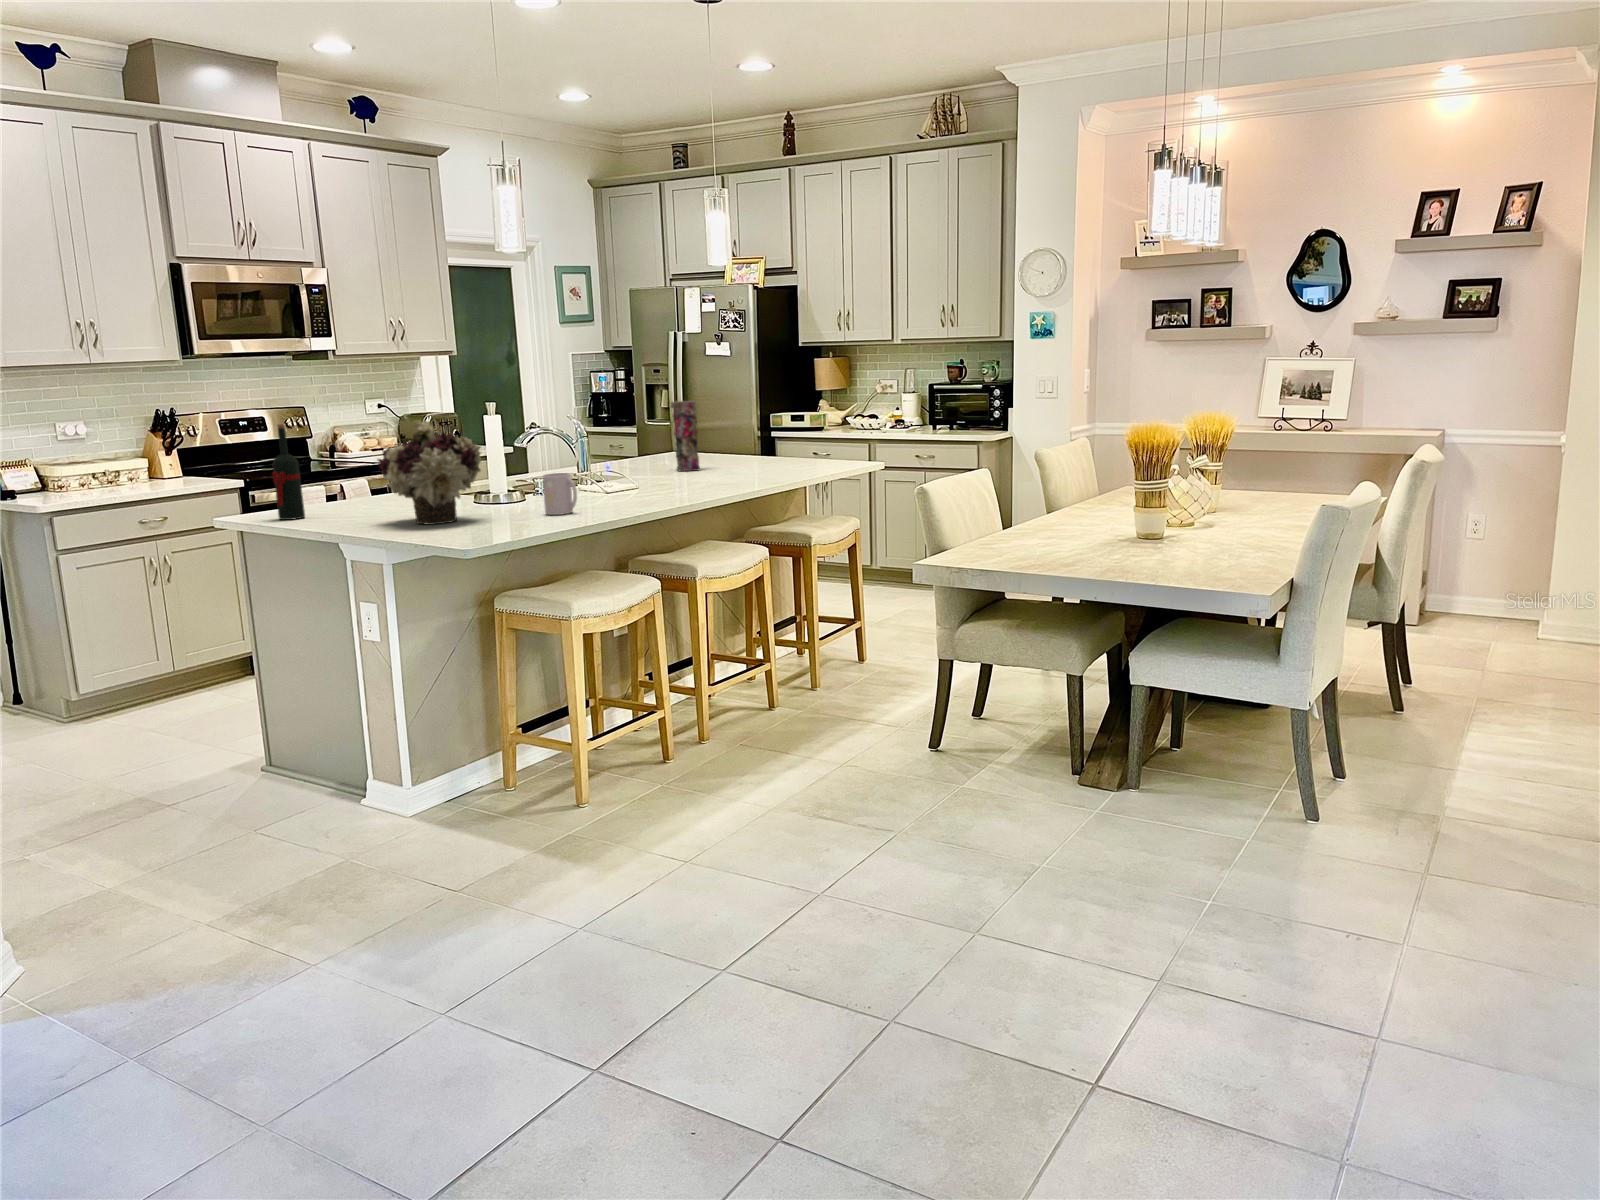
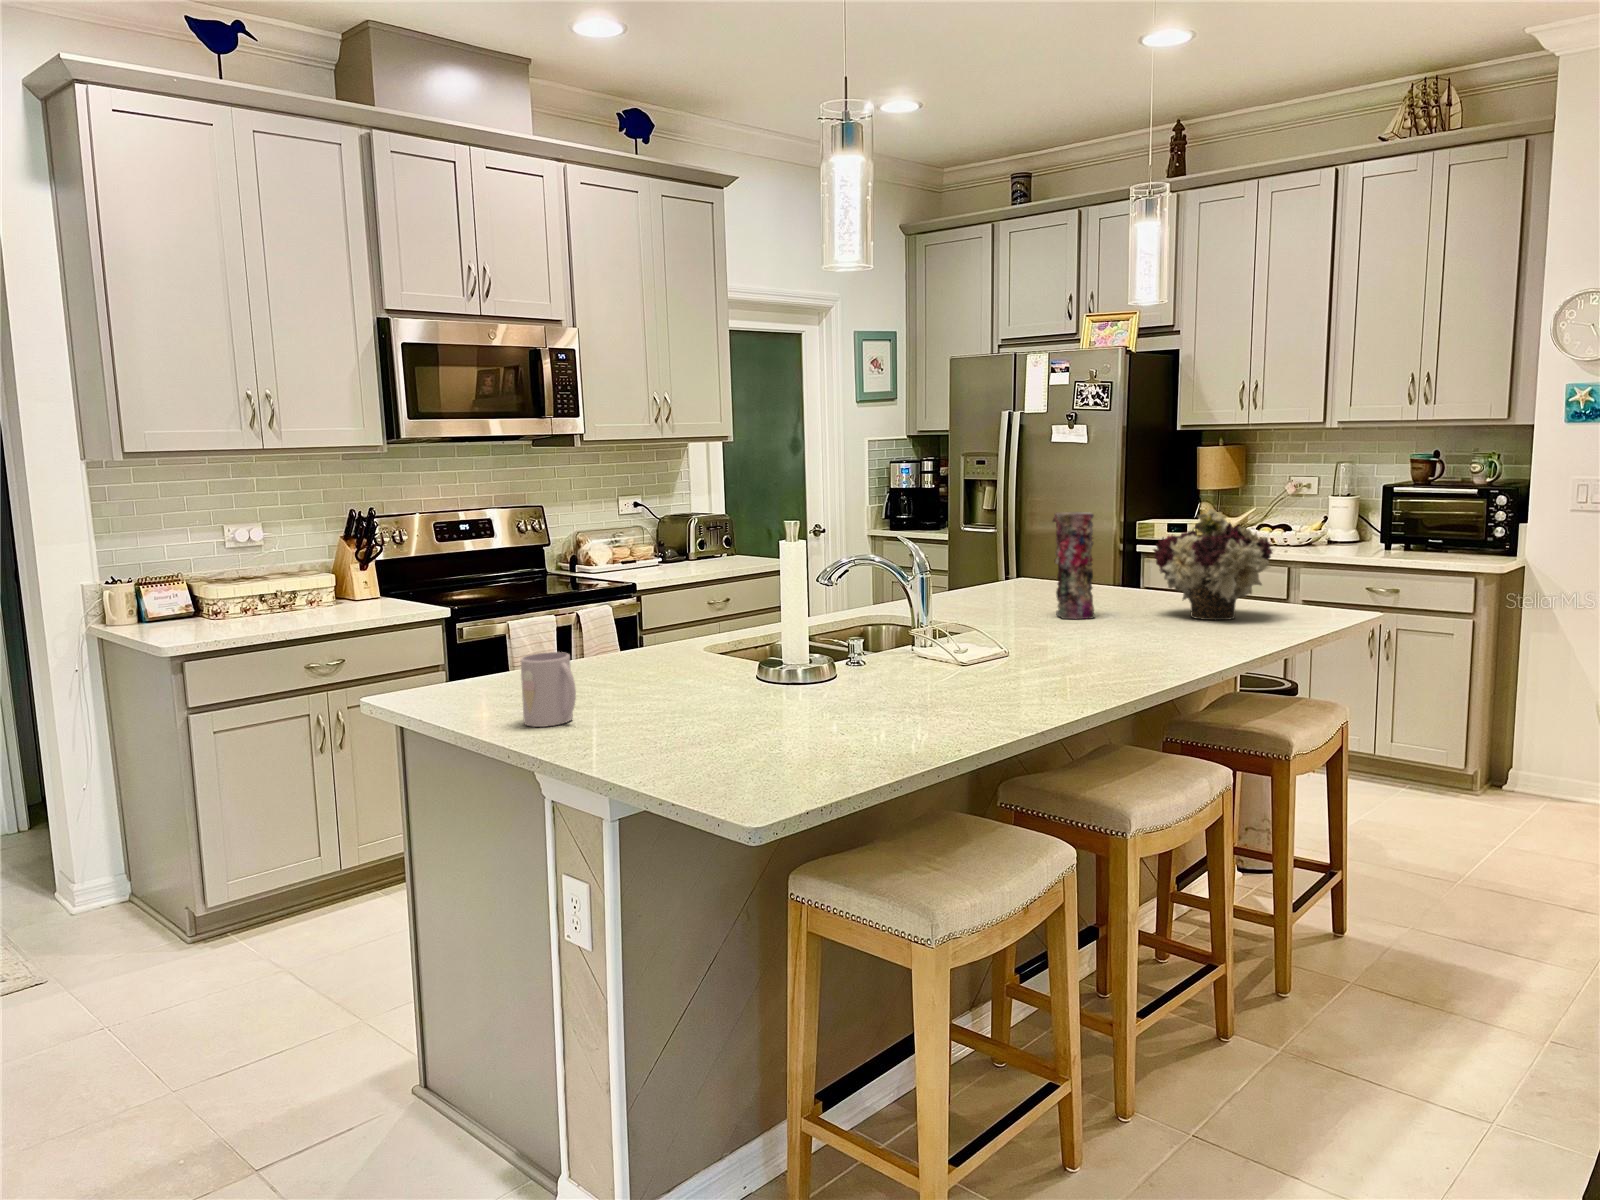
flower arrangement: present [378,421,481,525] -> present [1154,509,1272,620]
wine bottle: present [272,424,305,520] -> none [455,555,504,715]
mug: present [543,473,577,515] -> present [521,652,576,727]

